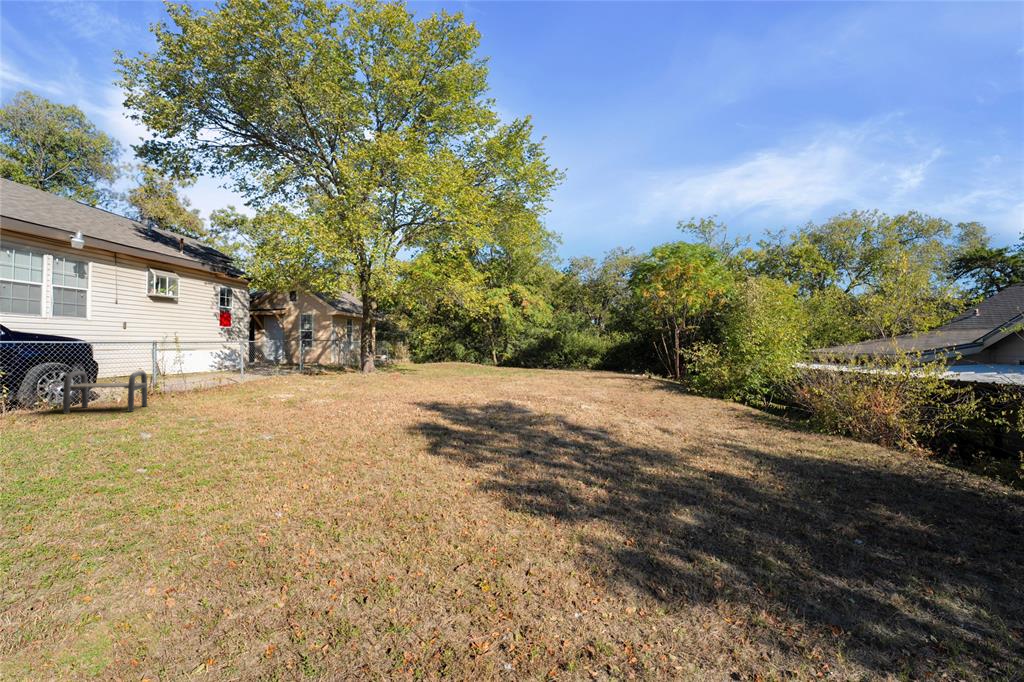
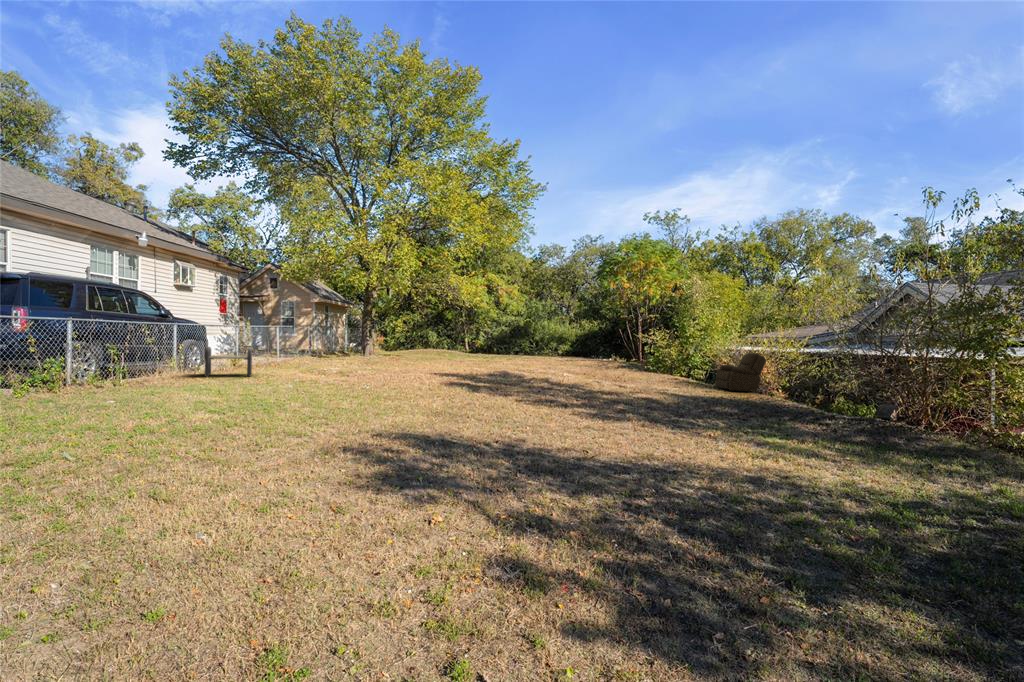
chair: none [799,379,889,441] -> present [716,353,766,392]

